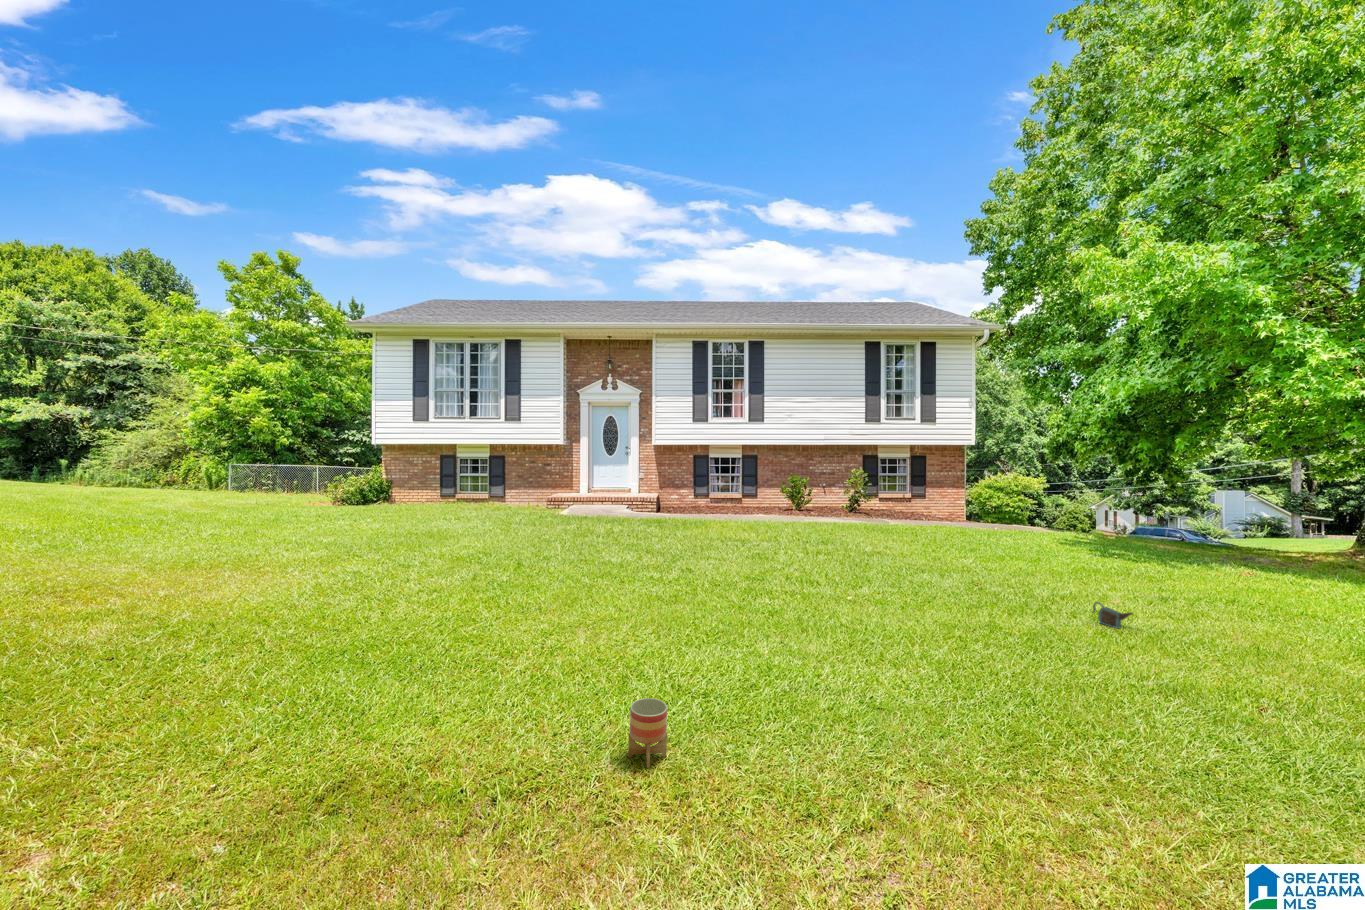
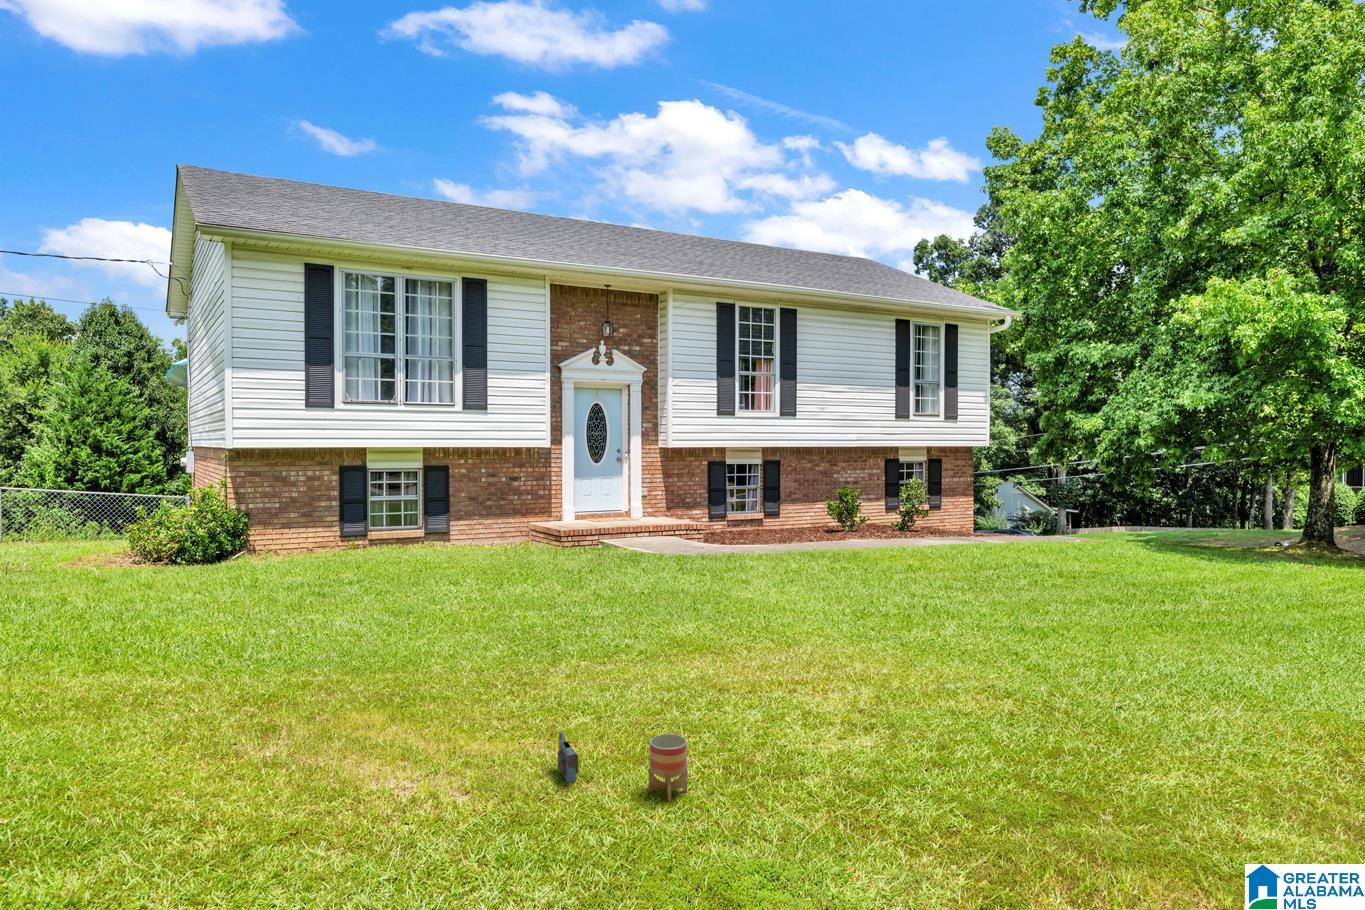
watering can: present [1093,602,1132,629] -> present [558,731,579,783]

